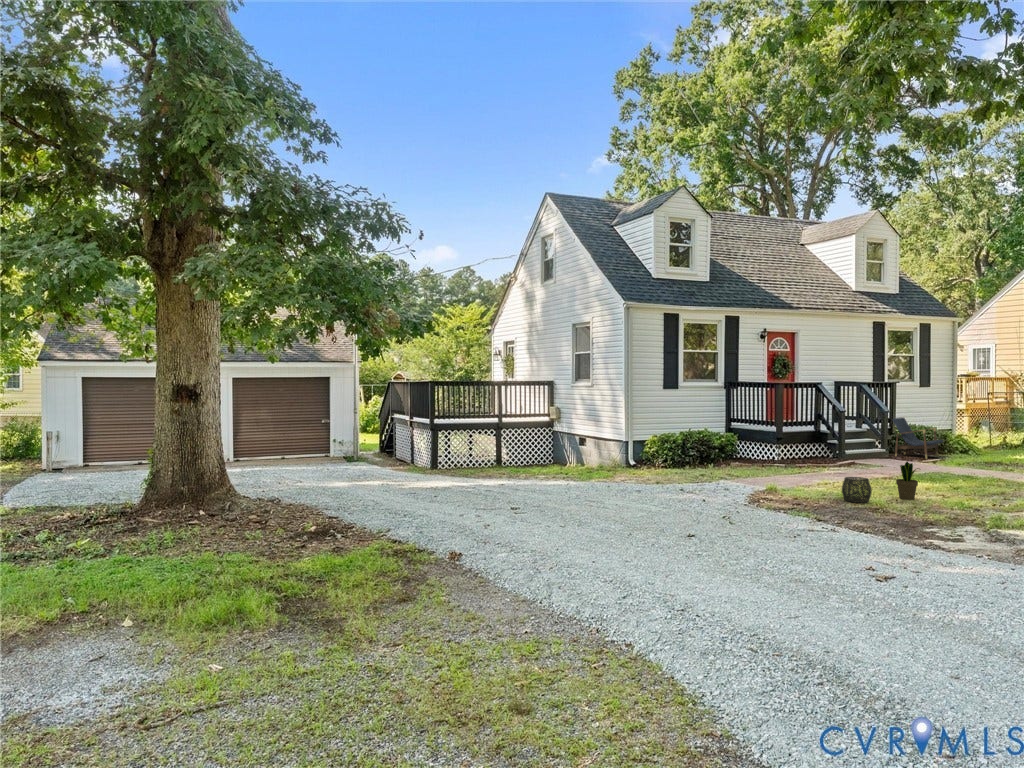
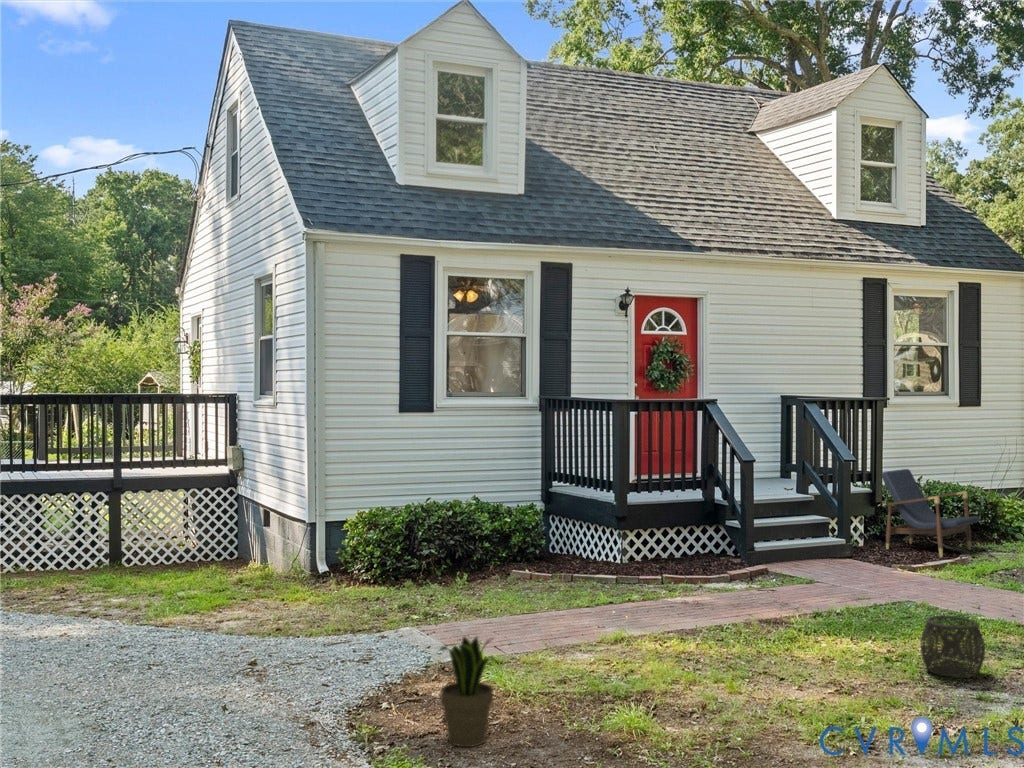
potted plant: present [896,462,919,500] -> present [440,637,495,747]
woven basket: present [842,477,872,503] -> present [920,616,985,678]

